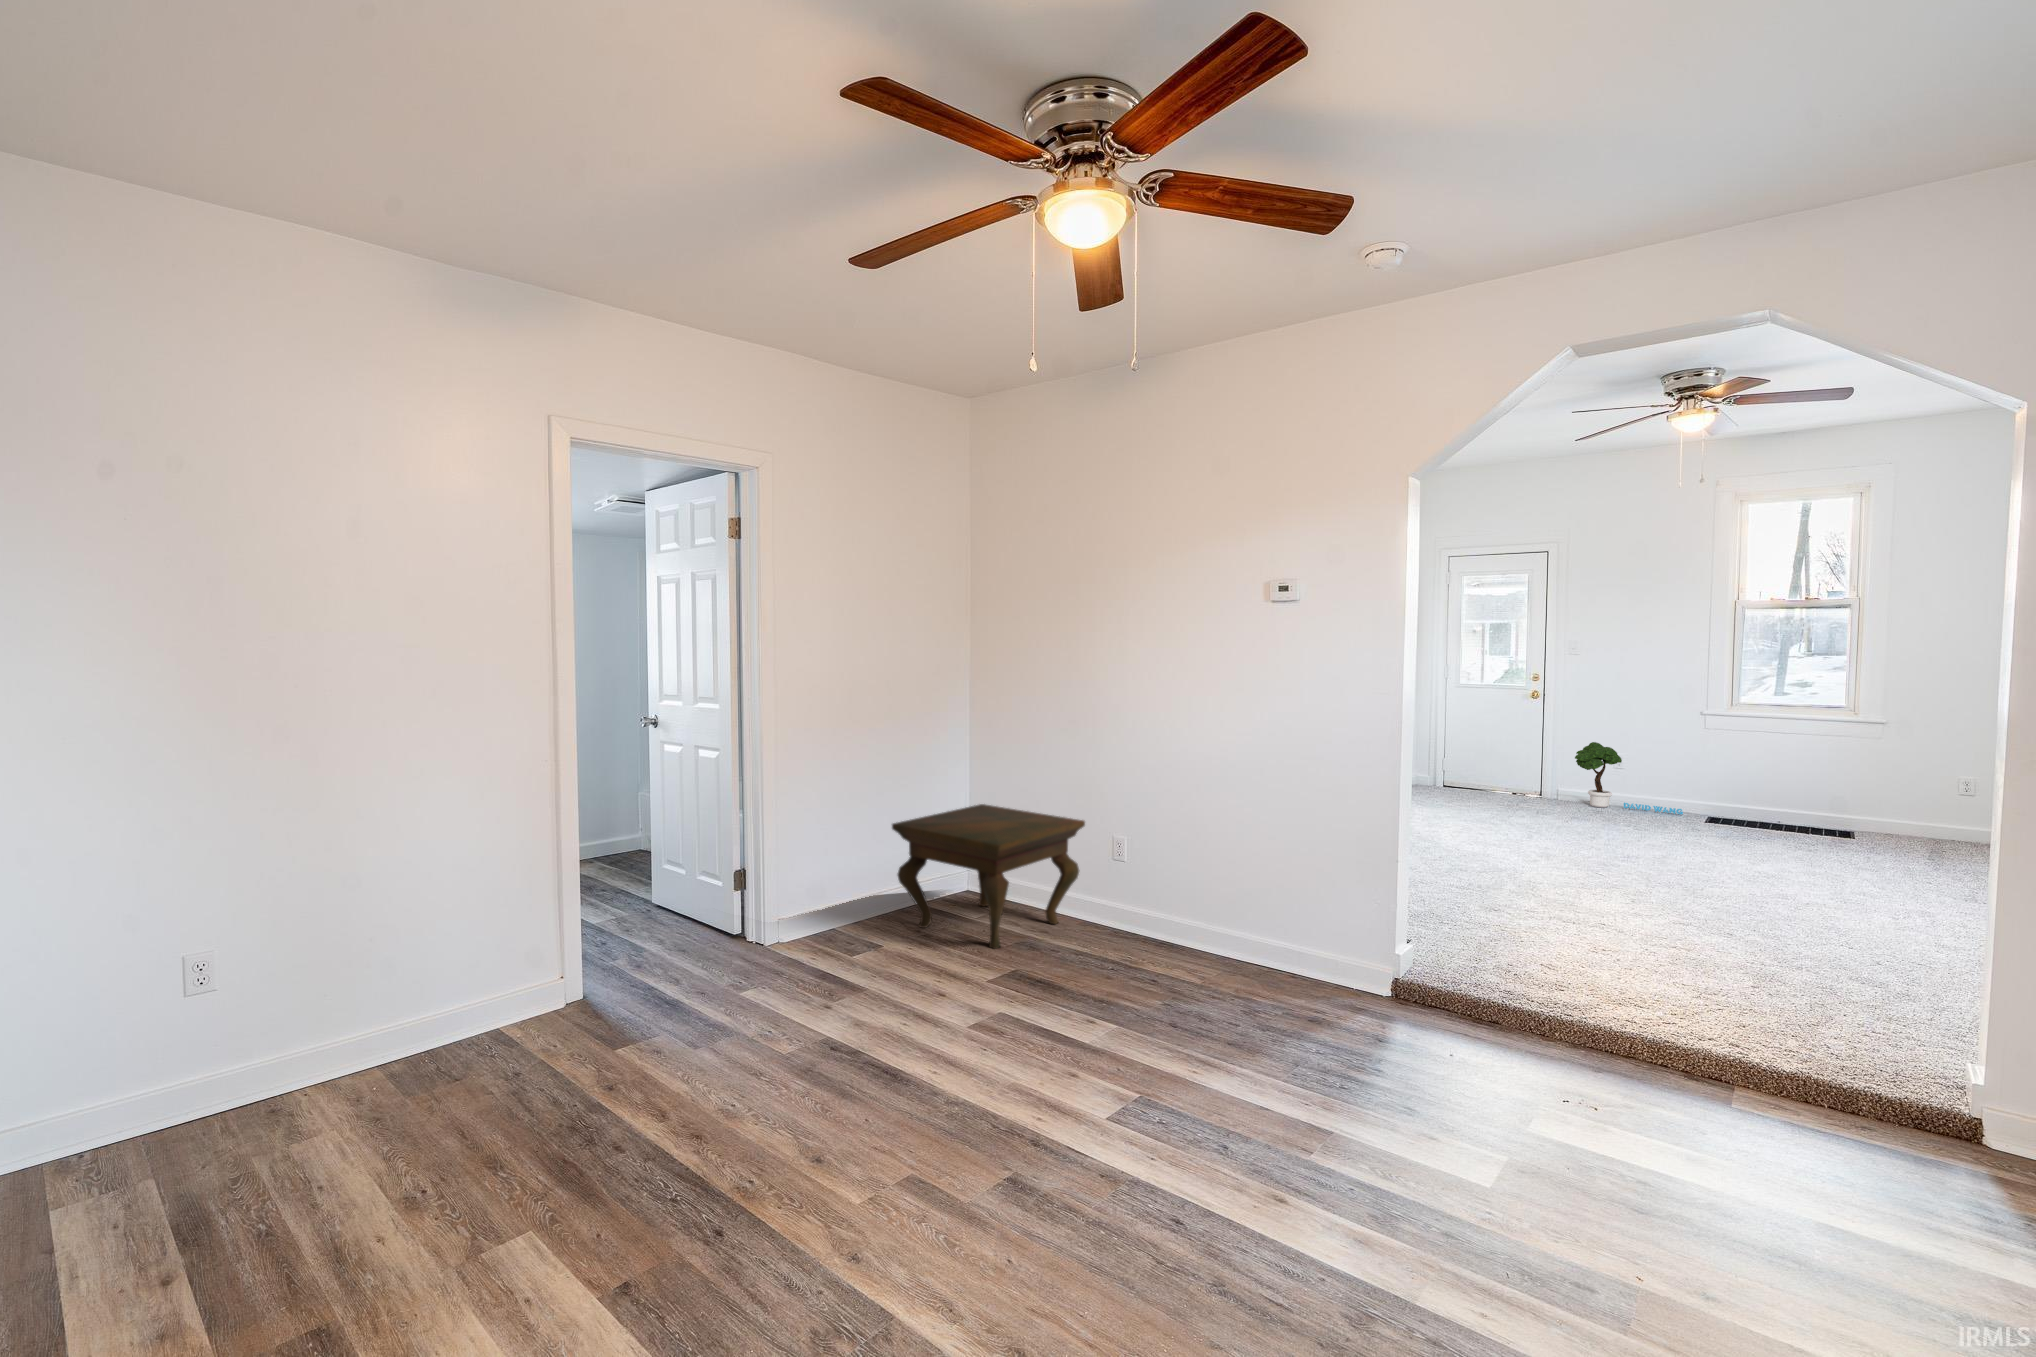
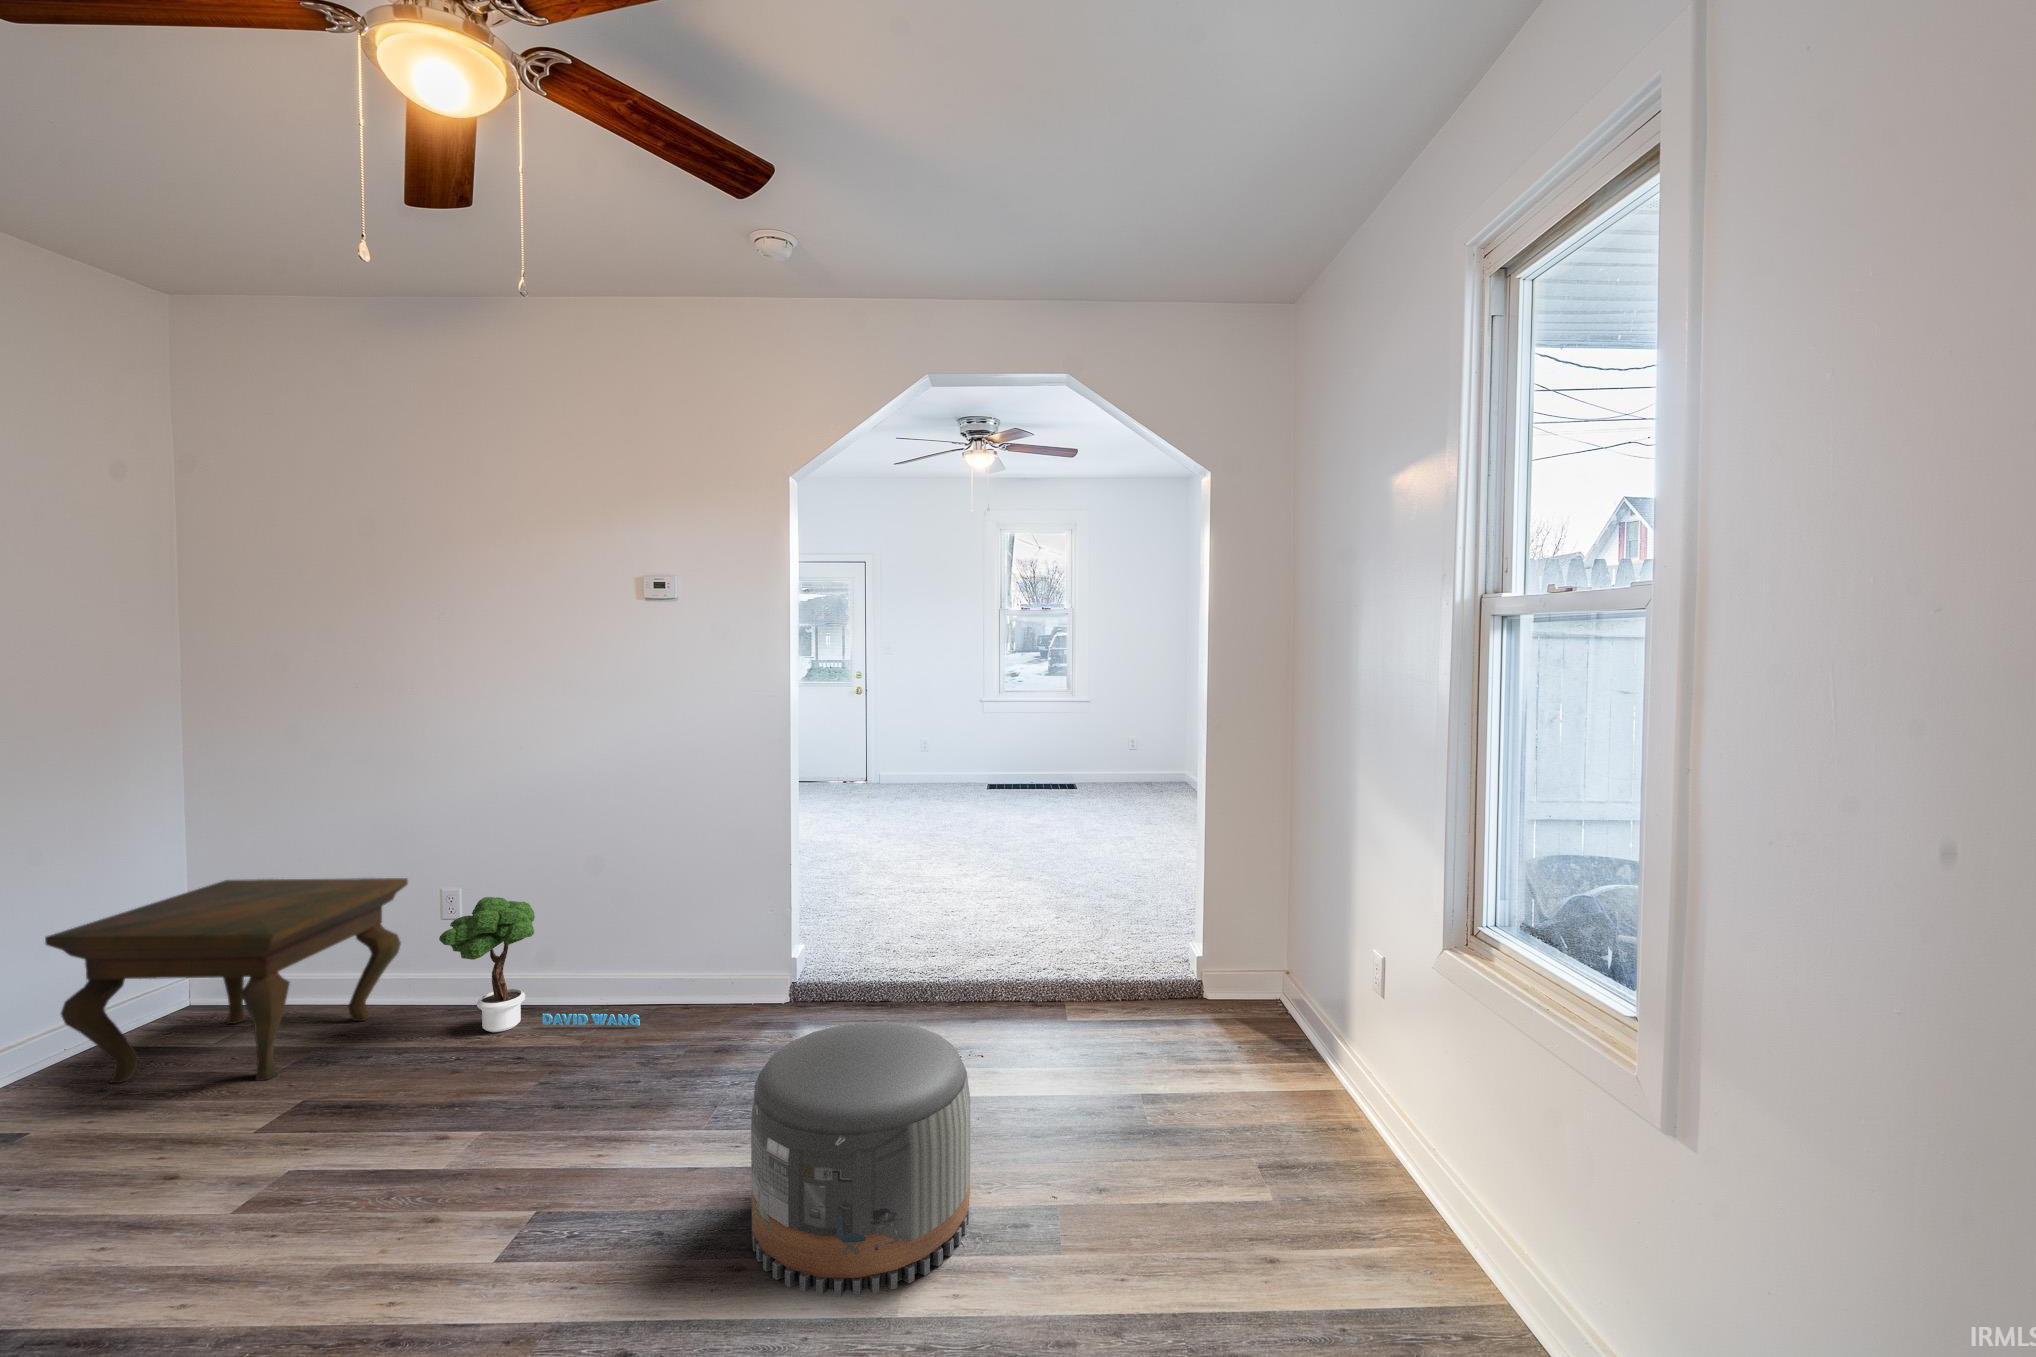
potted tree: present [1575,742,1683,815] -> present [439,897,640,1032]
pouf: none [1299,1016,1532,1281] -> present [751,1022,970,1297]

